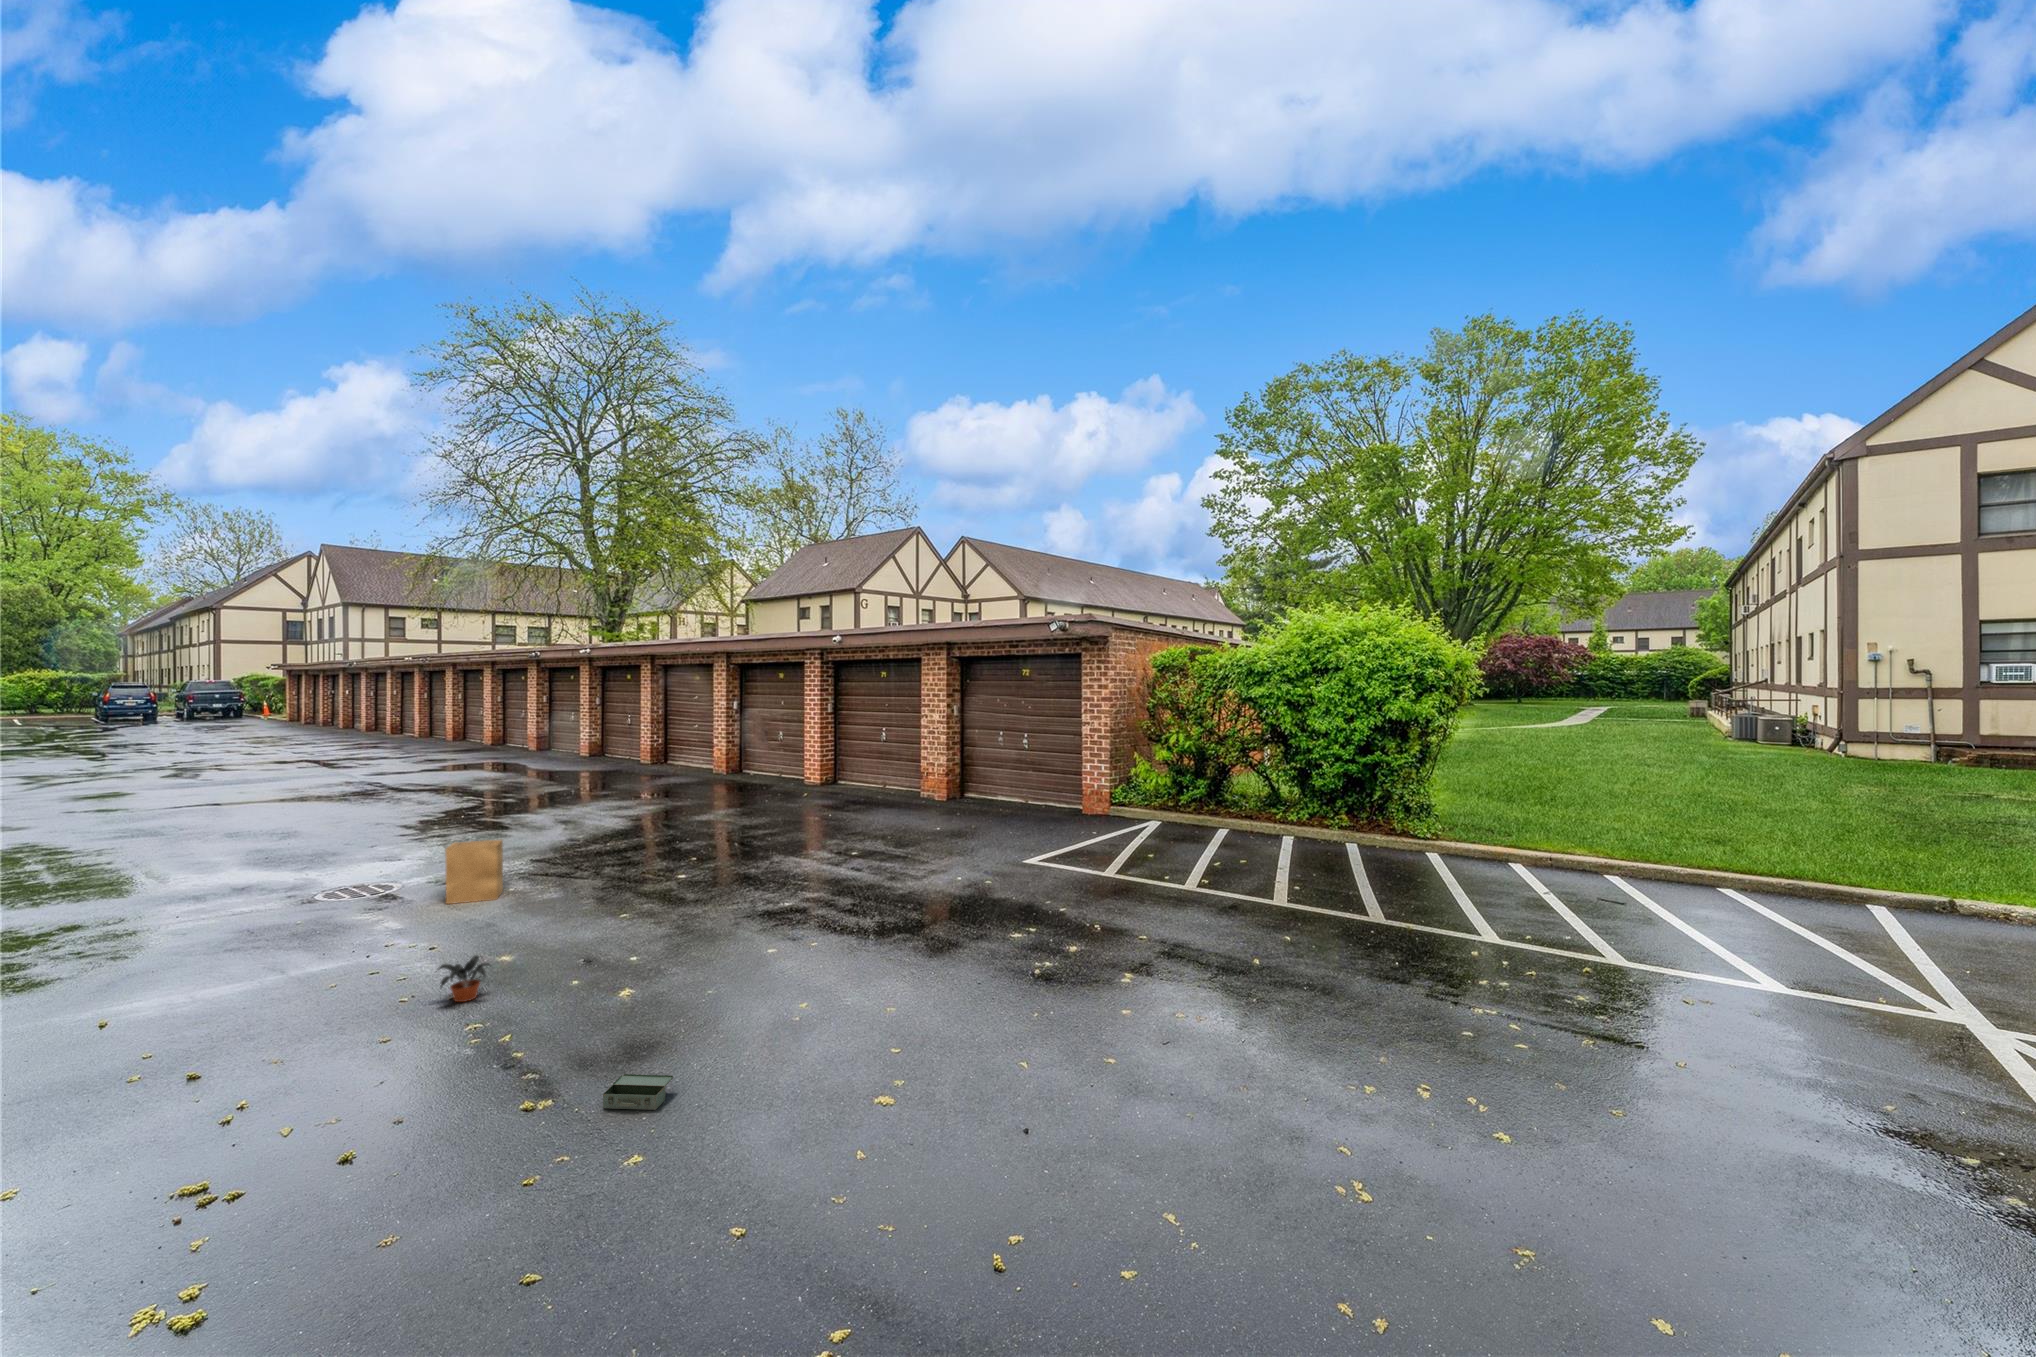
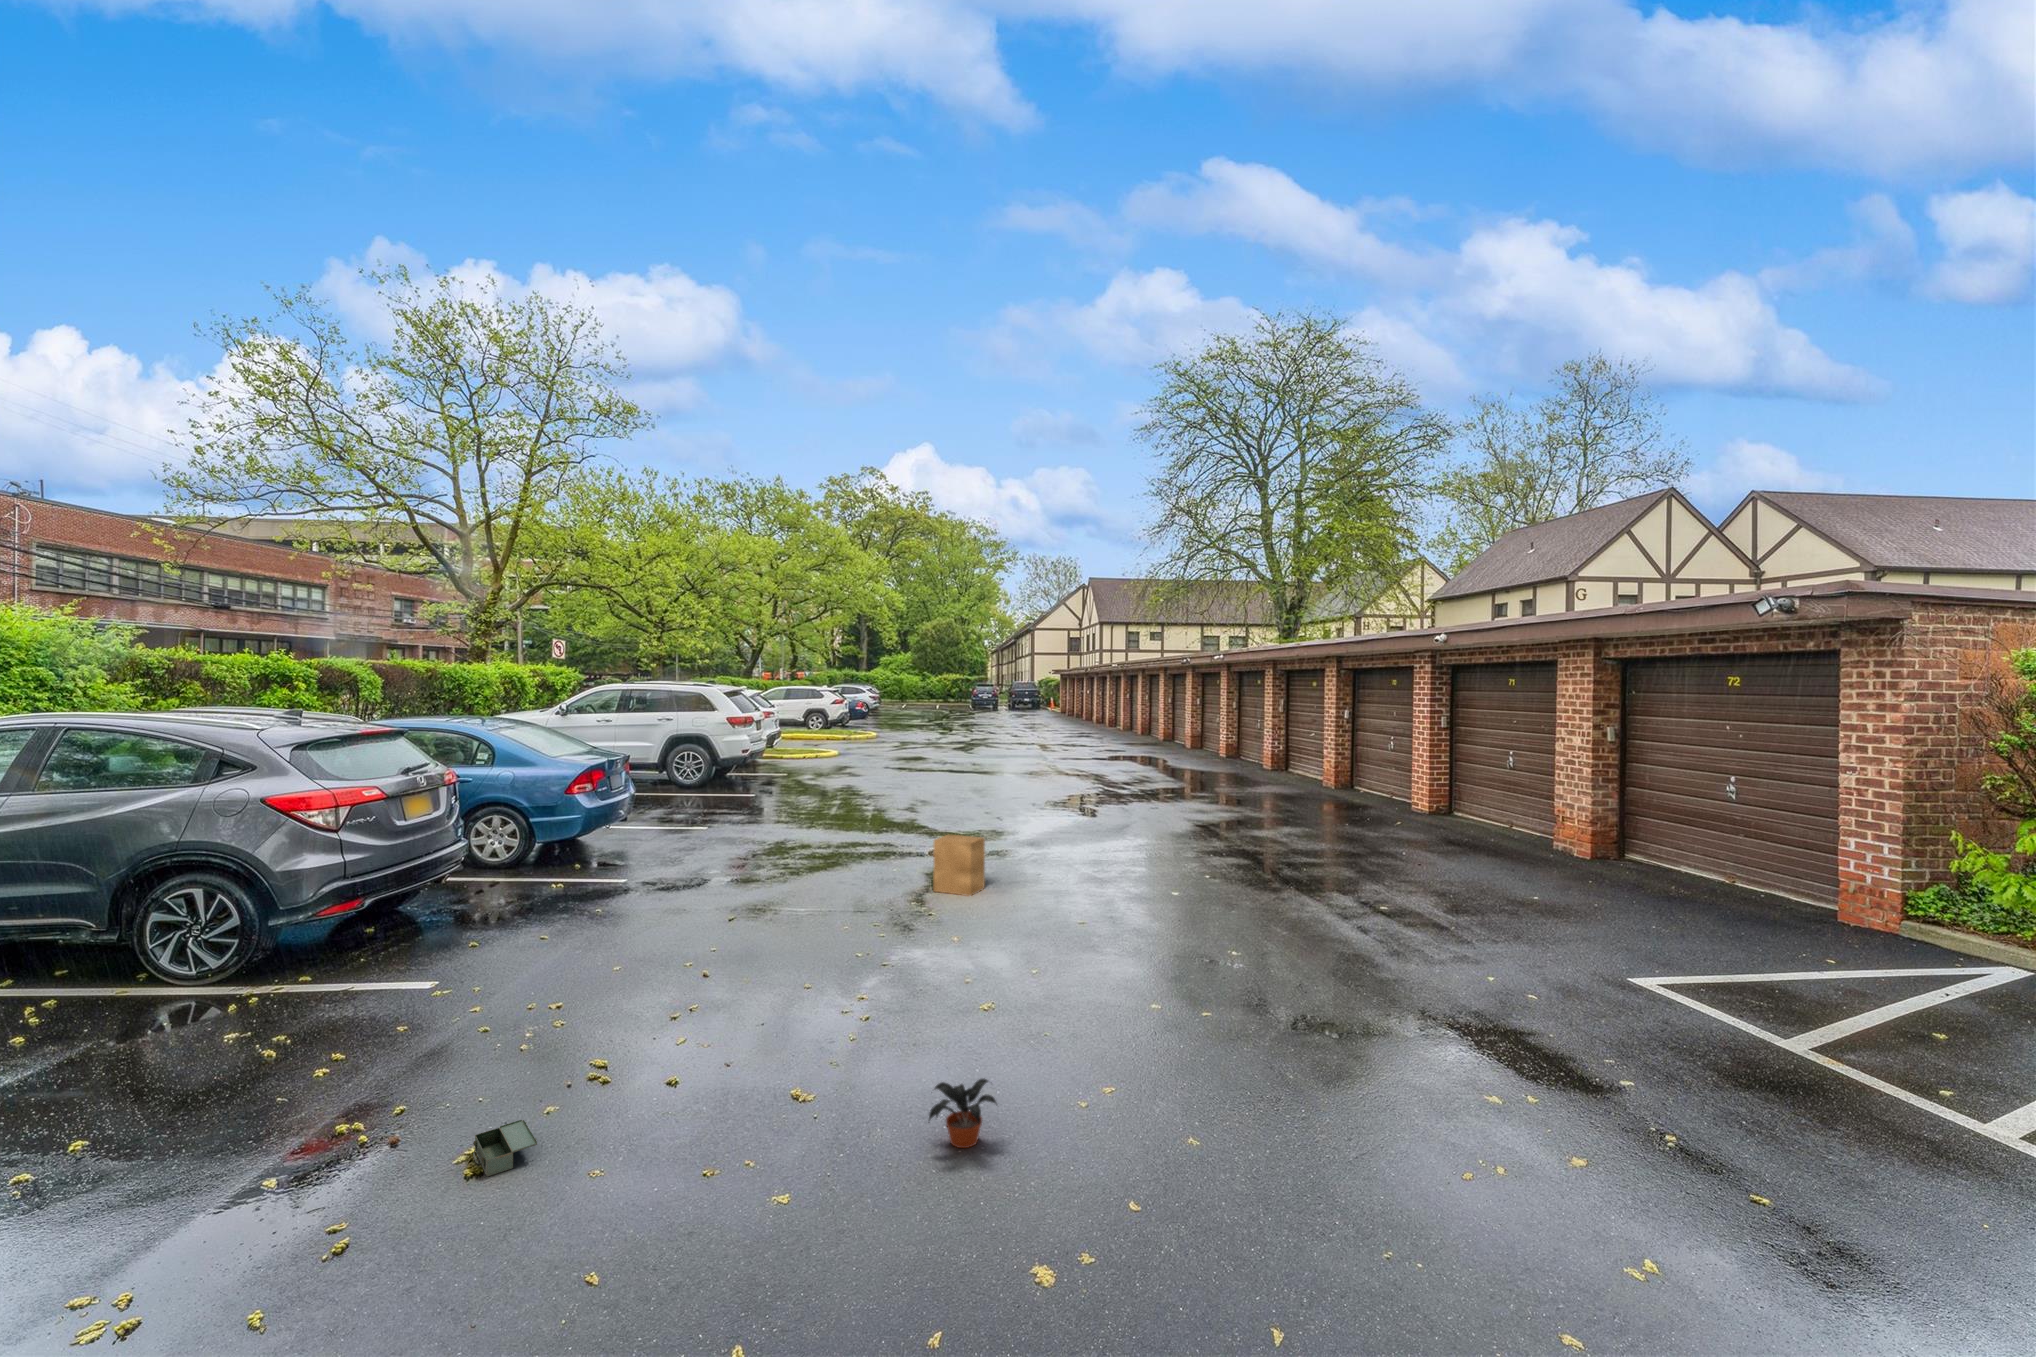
potted plant: present [438,956,489,1002] -> present [929,1079,997,1148]
toolbox: present [603,1074,674,1110] -> present [473,1120,537,1177]

